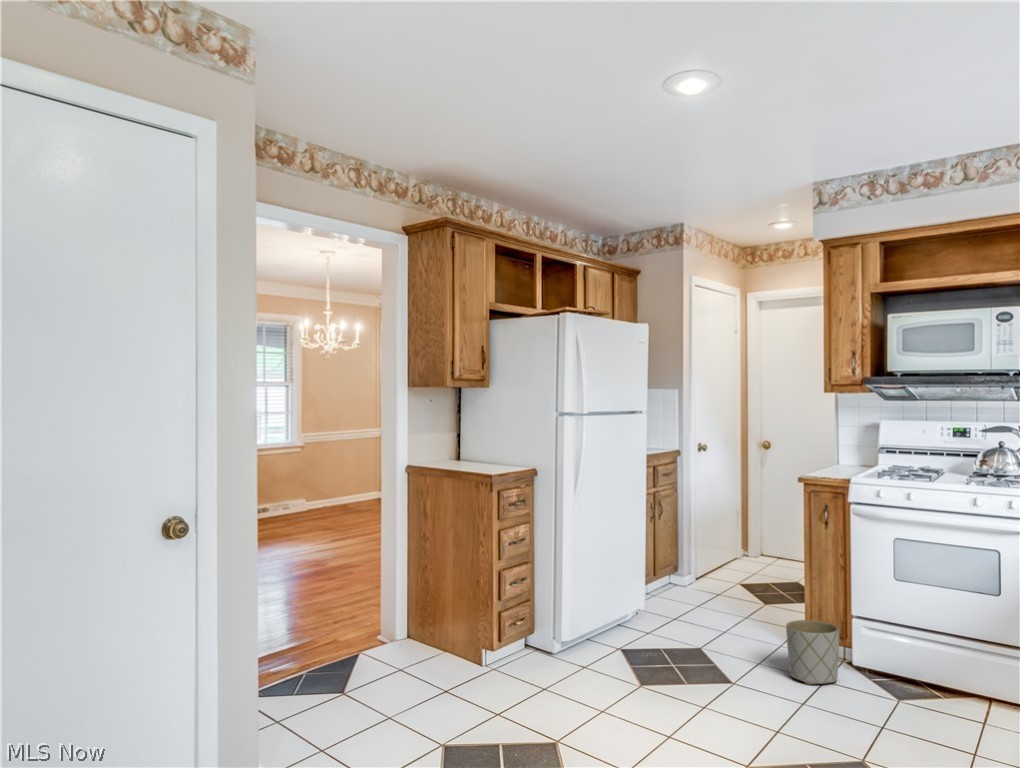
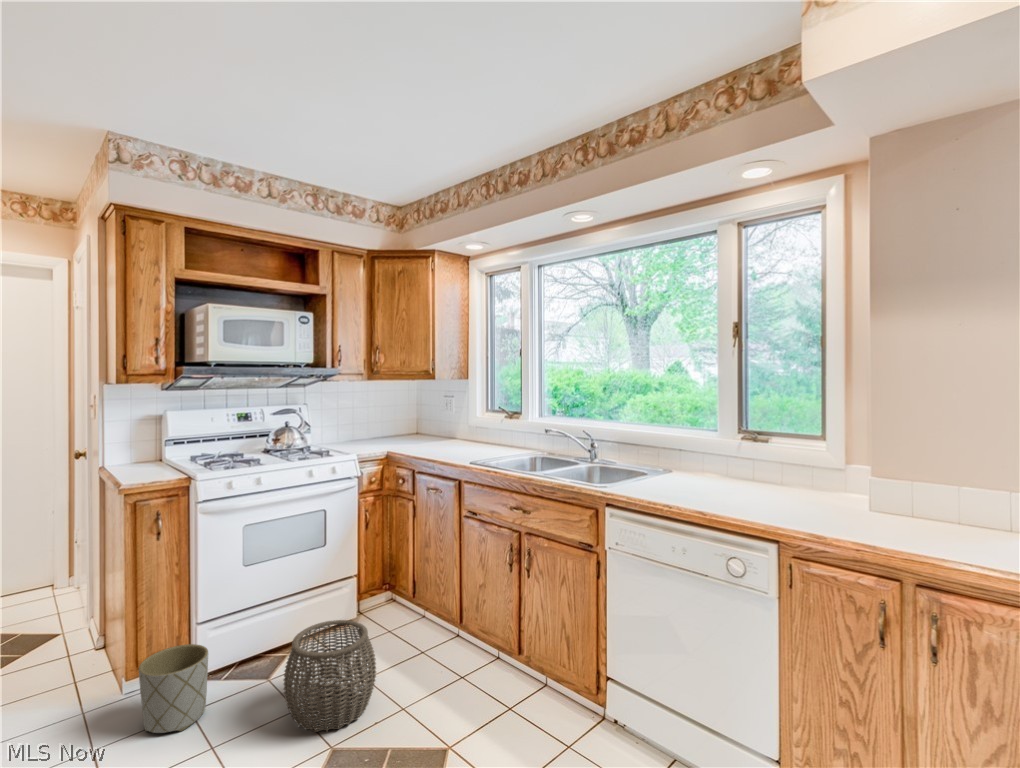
woven basket: none [860,639,961,740] -> present [284,620,376,732]

